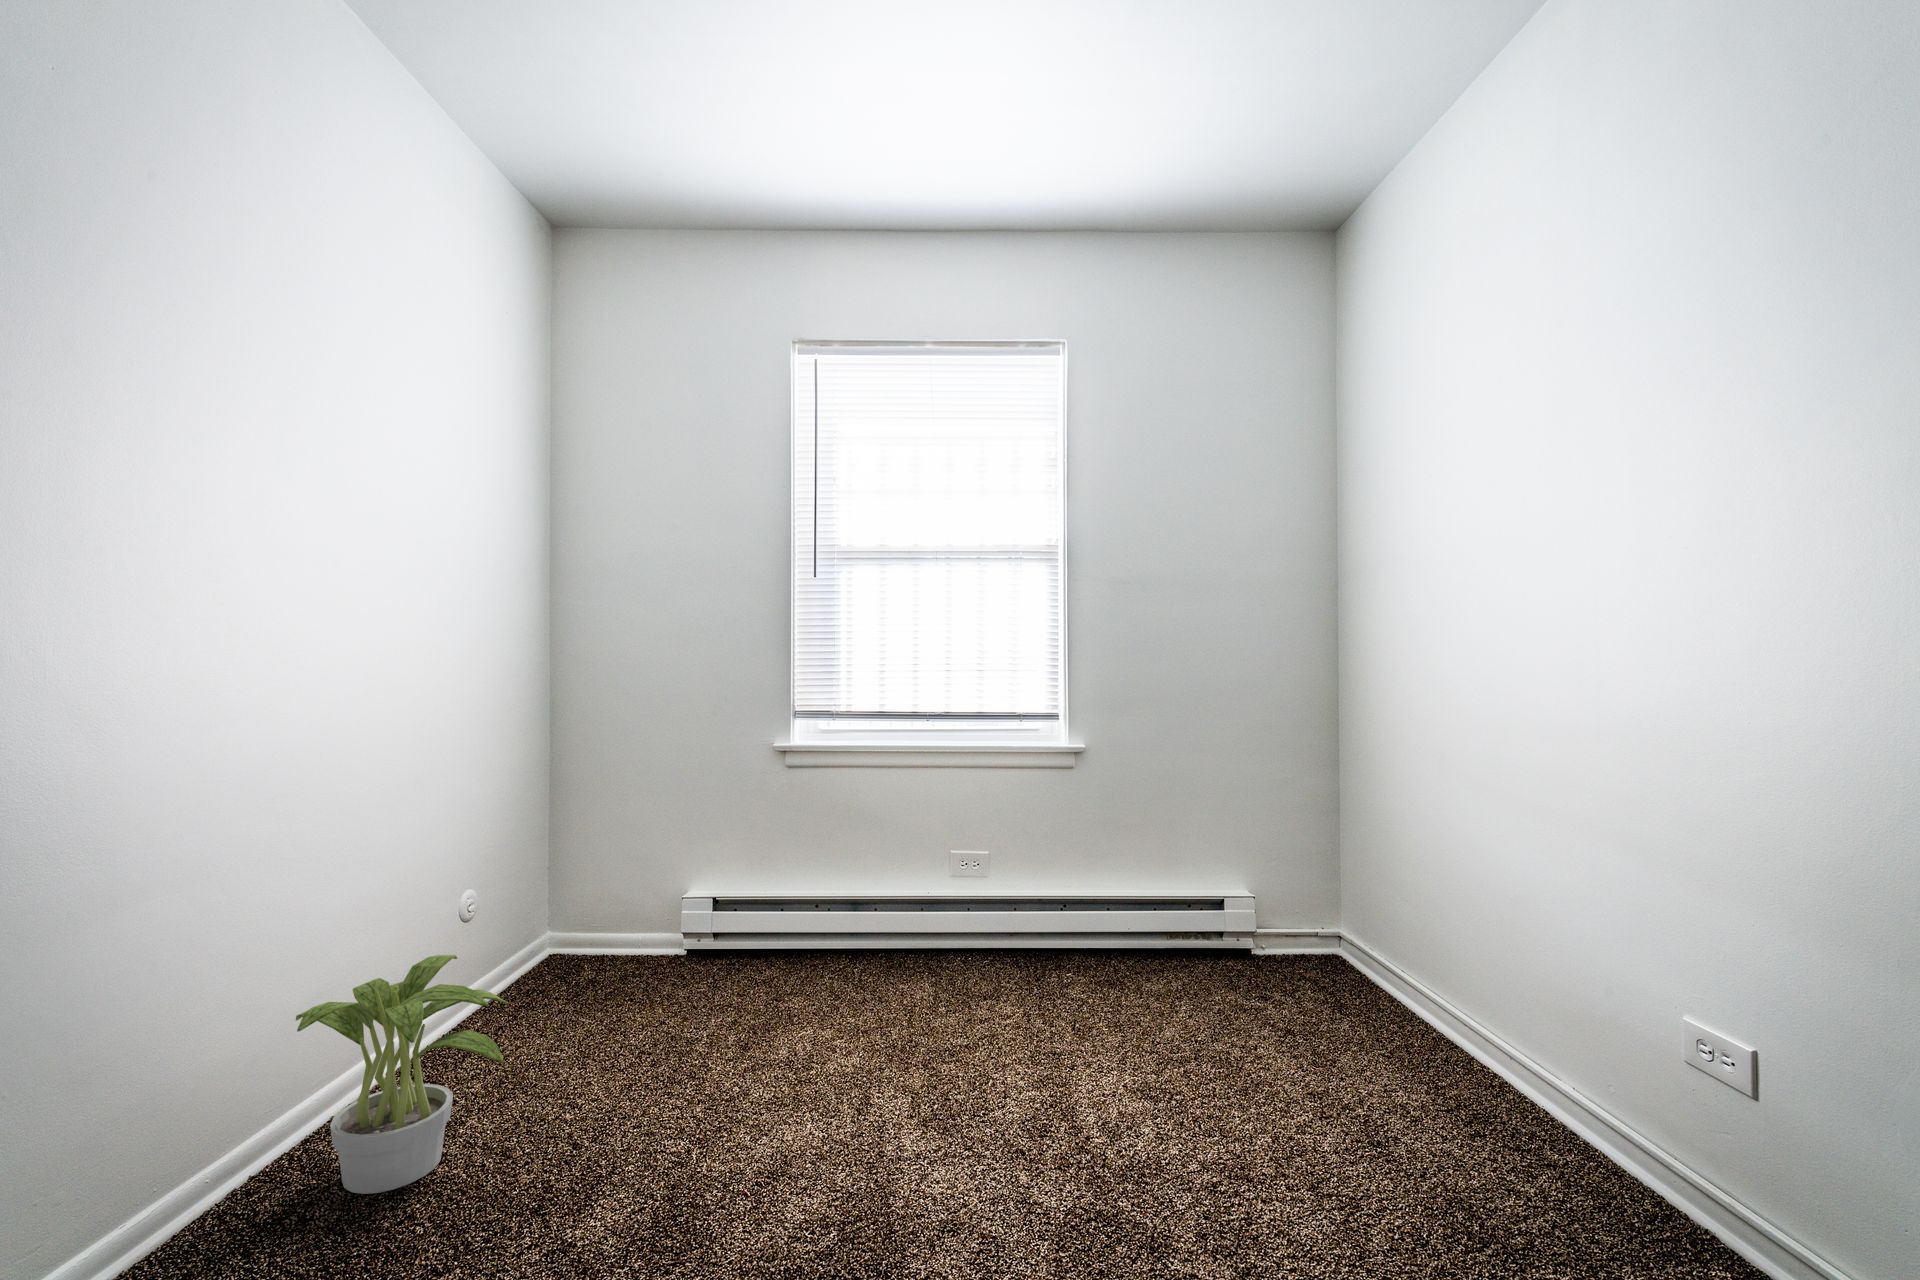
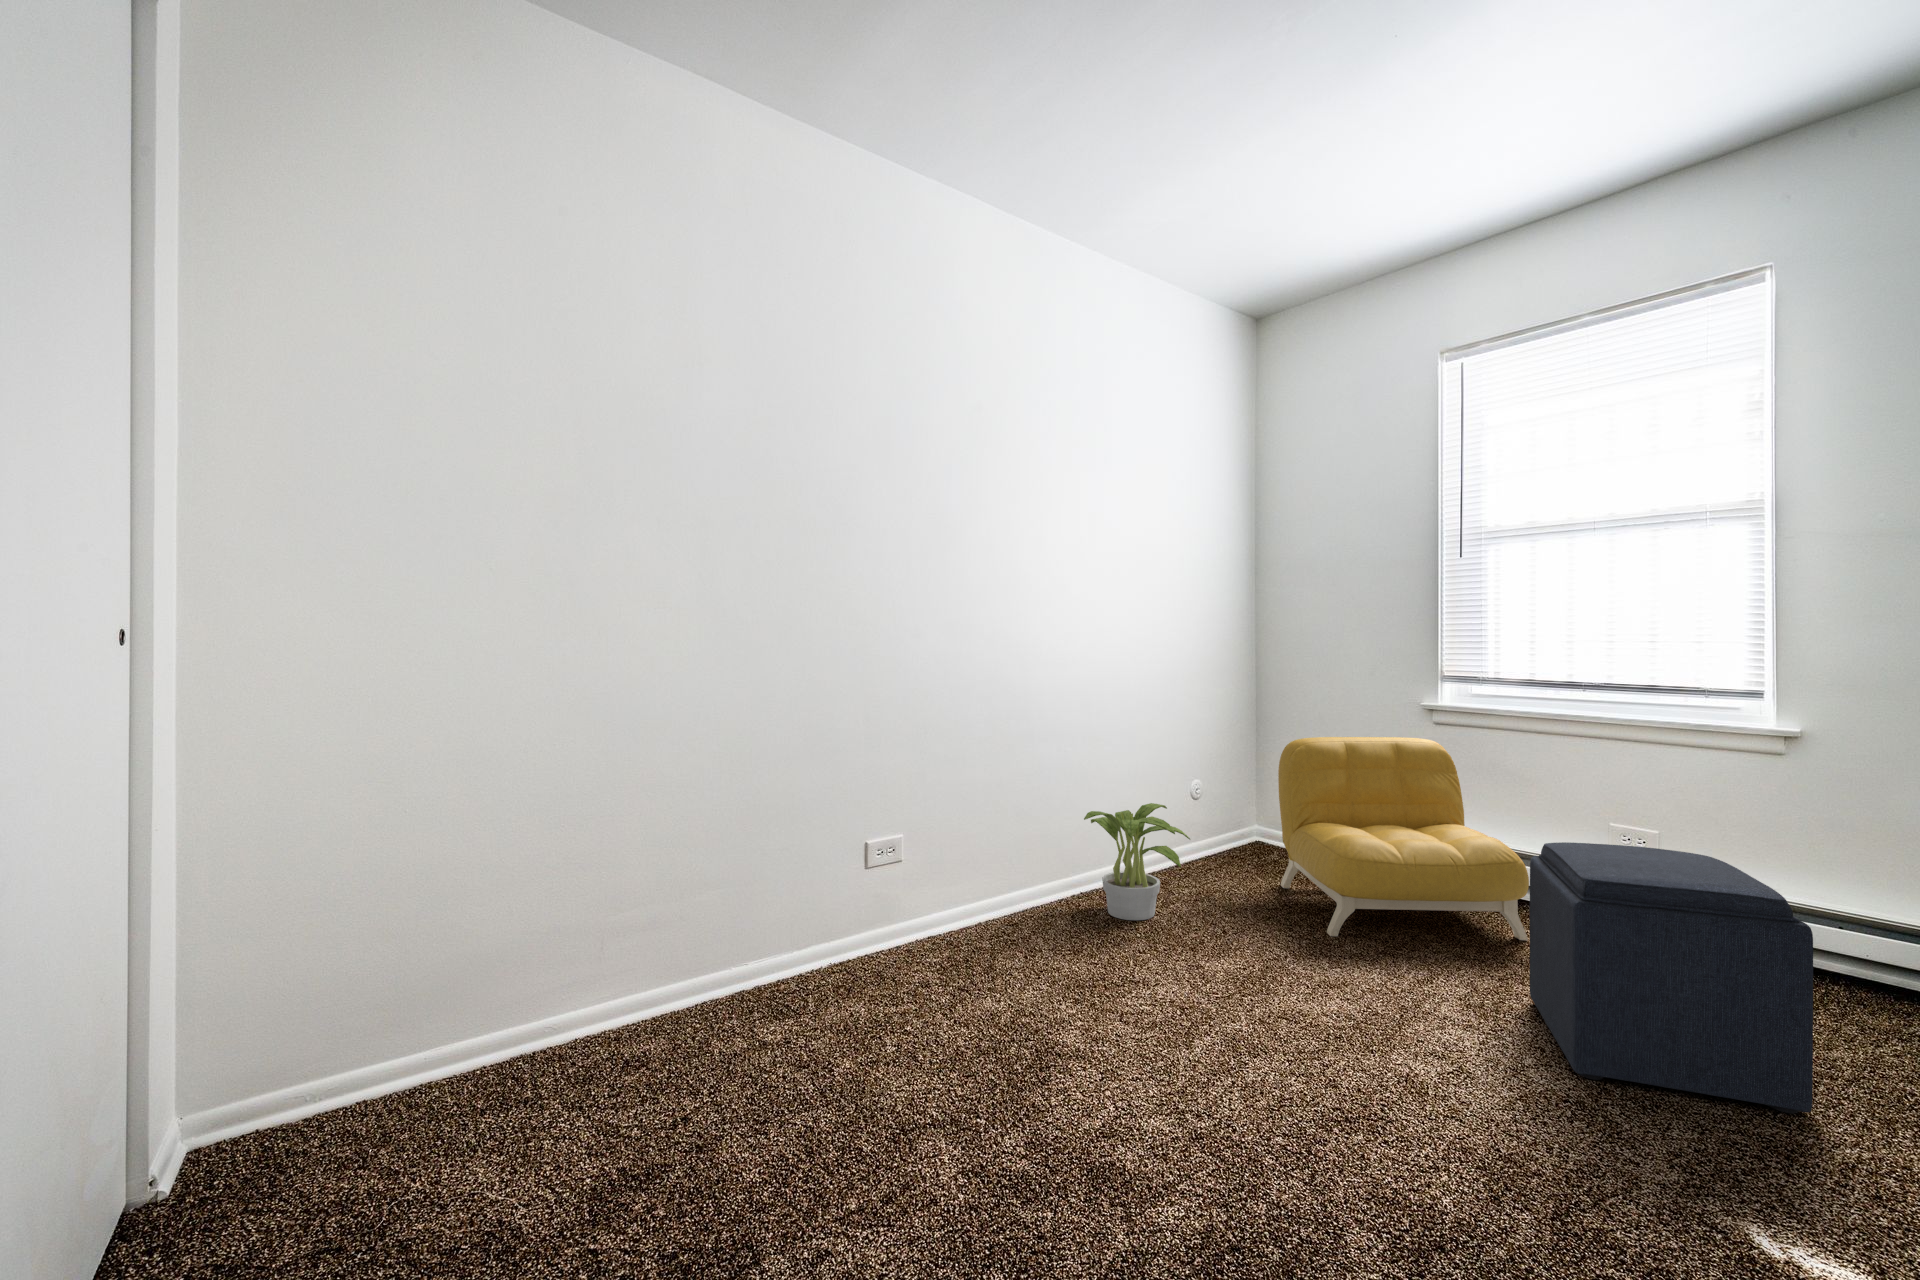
armchair: none [618,789,917,1086] -> present [1278,737,1529,940]
ottoman: none [967,887,1228,1187] -> present [1530,842,1813,1114]

